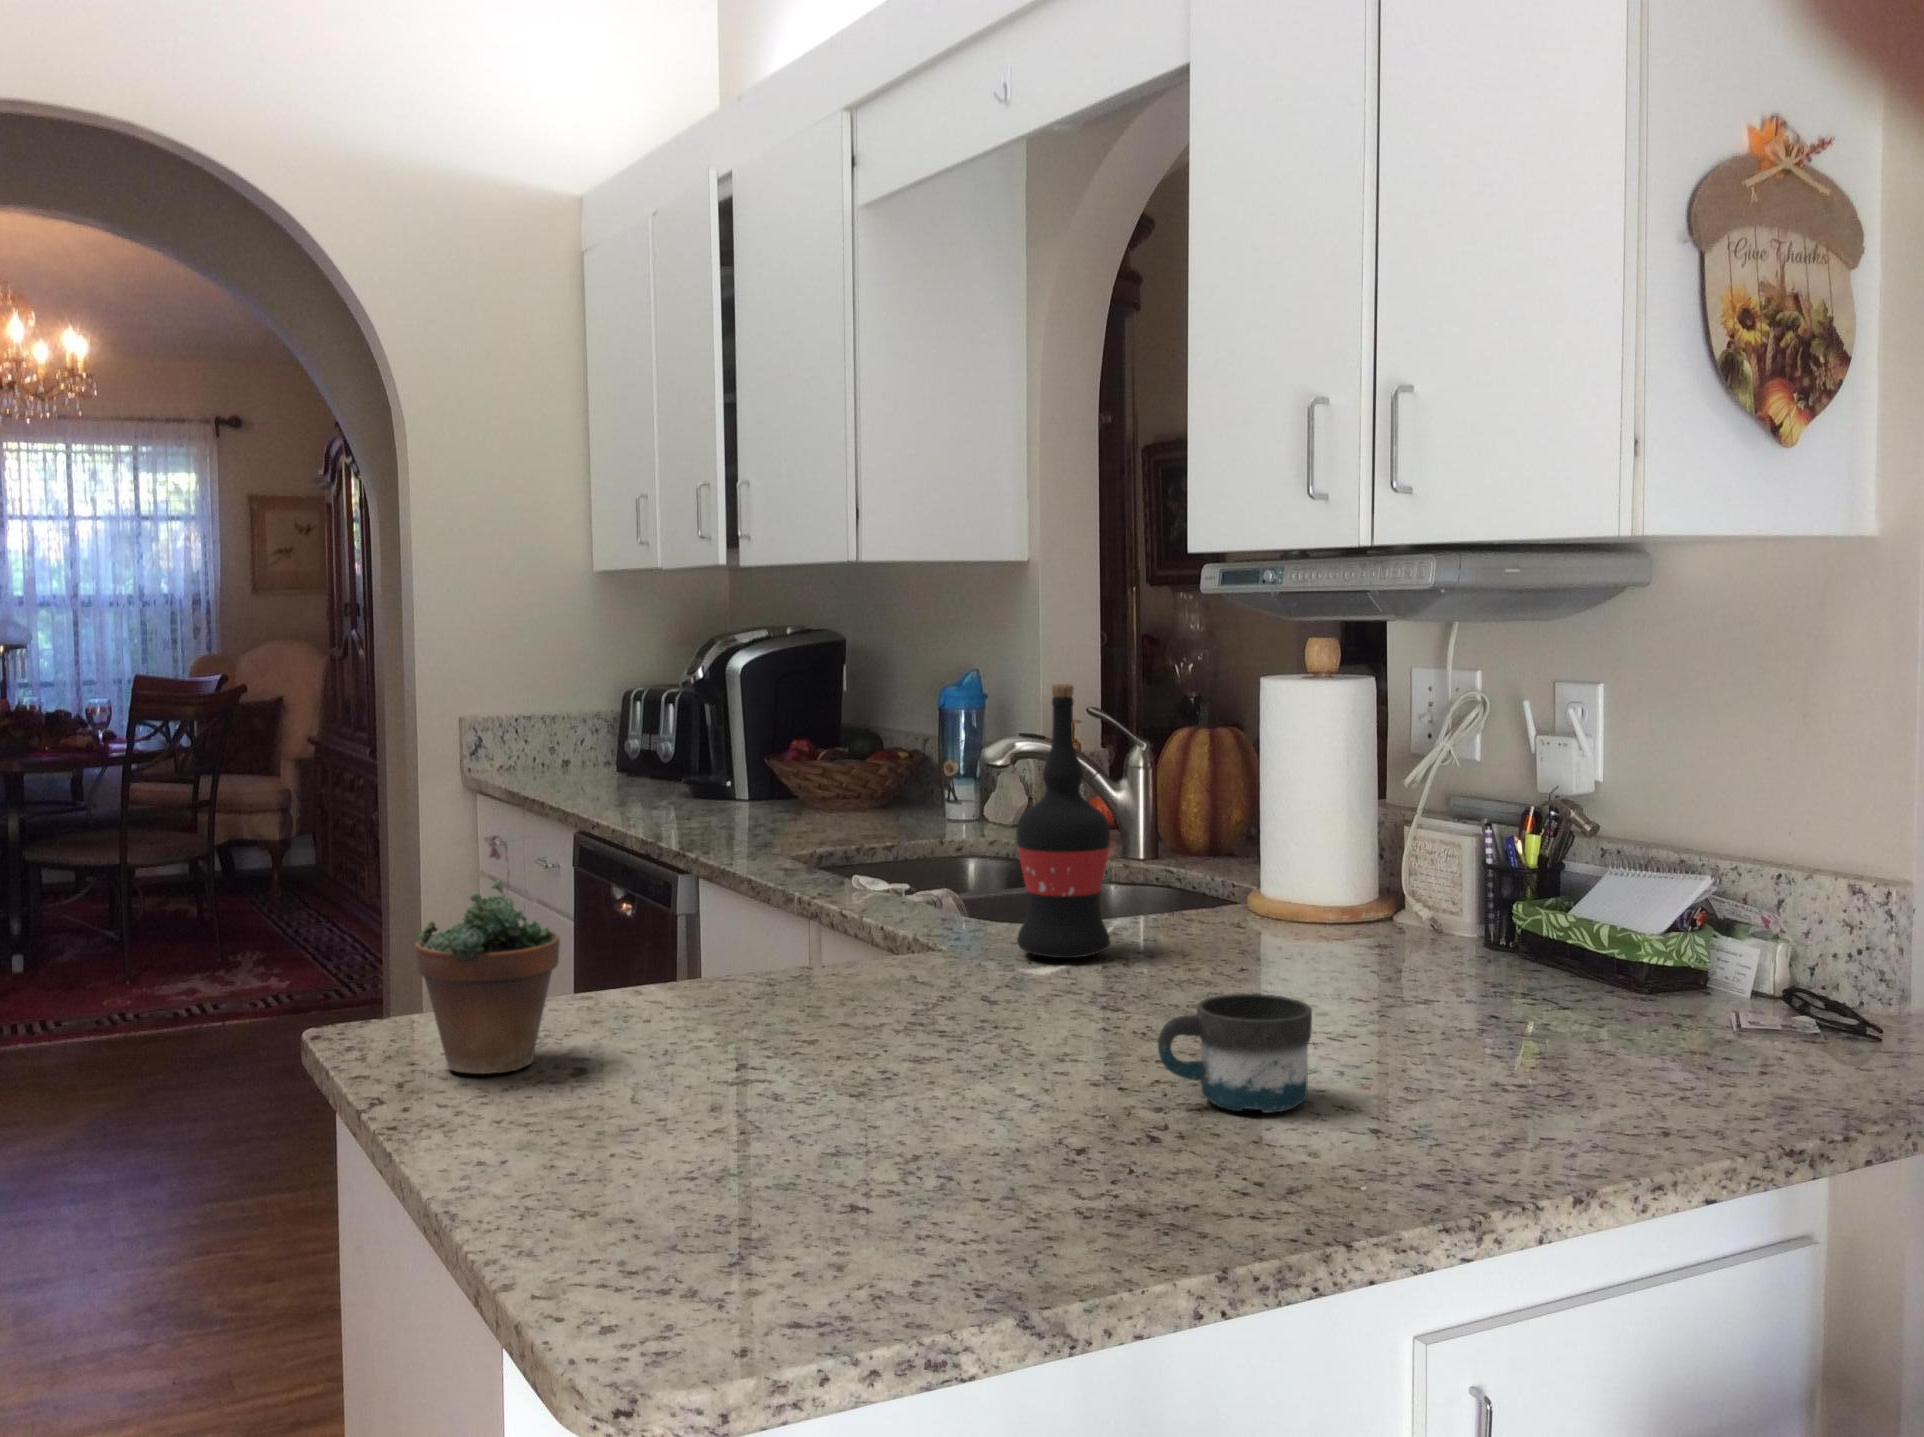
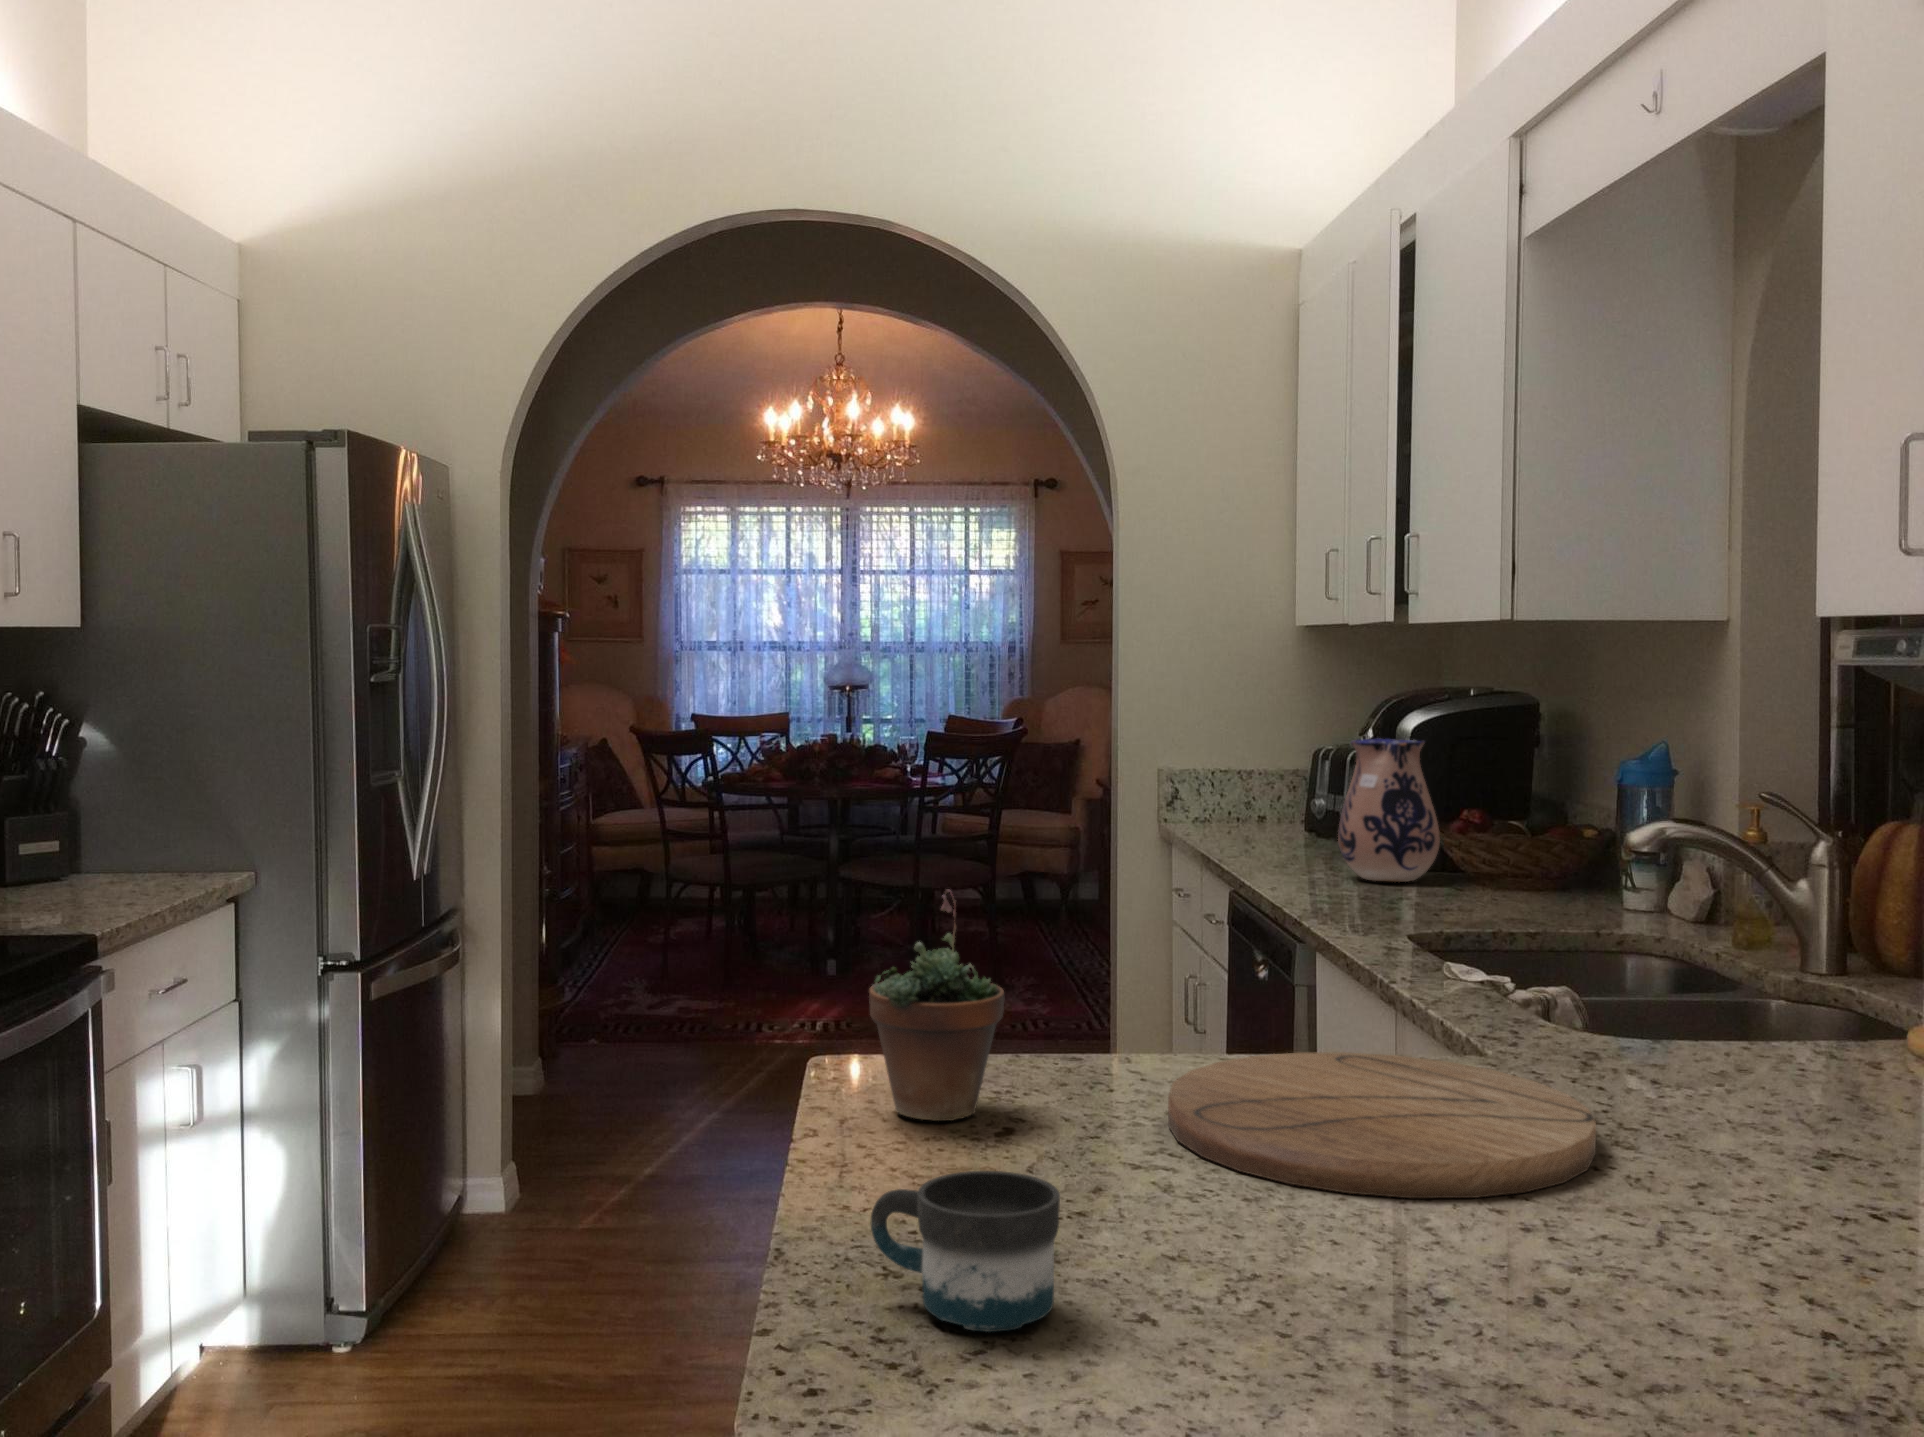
ceramic pitcher: none [680,676,776,813] -> present [1338,738,1440,882]
wine bottle: present [1016,684,1110,958] -> none [1565,767,1683,1081]
cutting board: none [720,958,1101,1078] -> present [1168,1052,1596,1198]
mug: present [1158,994,1312,1113] -> present [870,1171,1060,1332]

